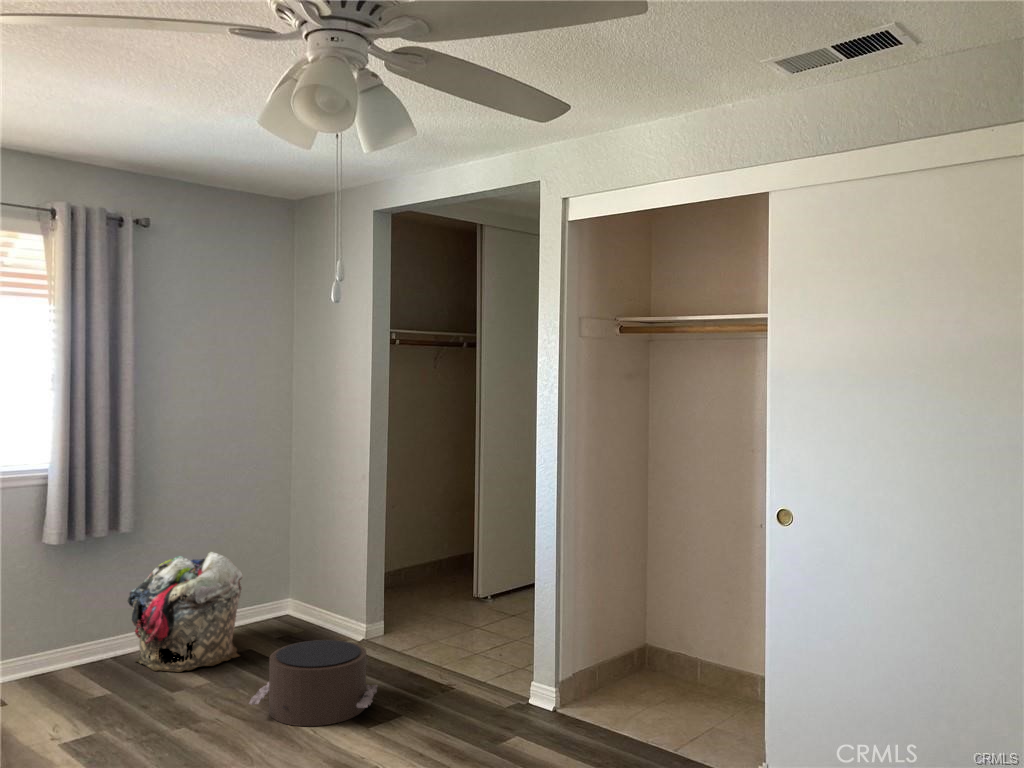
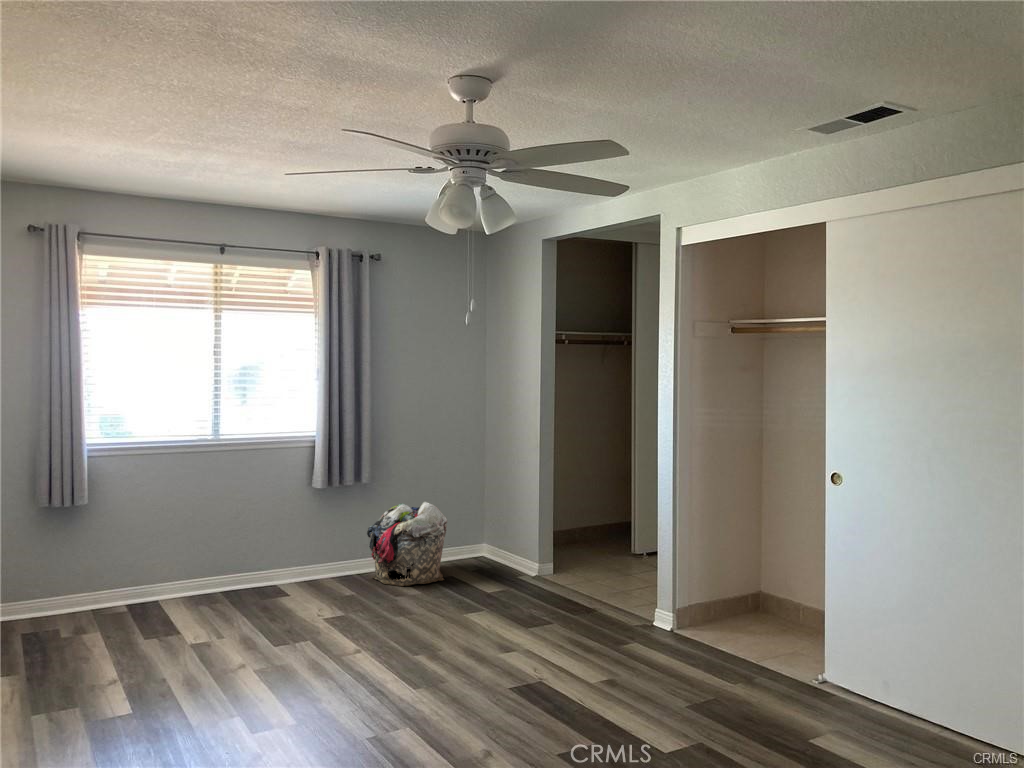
pouf: present [249,640,378,726] -> none [445,567,538,624]

